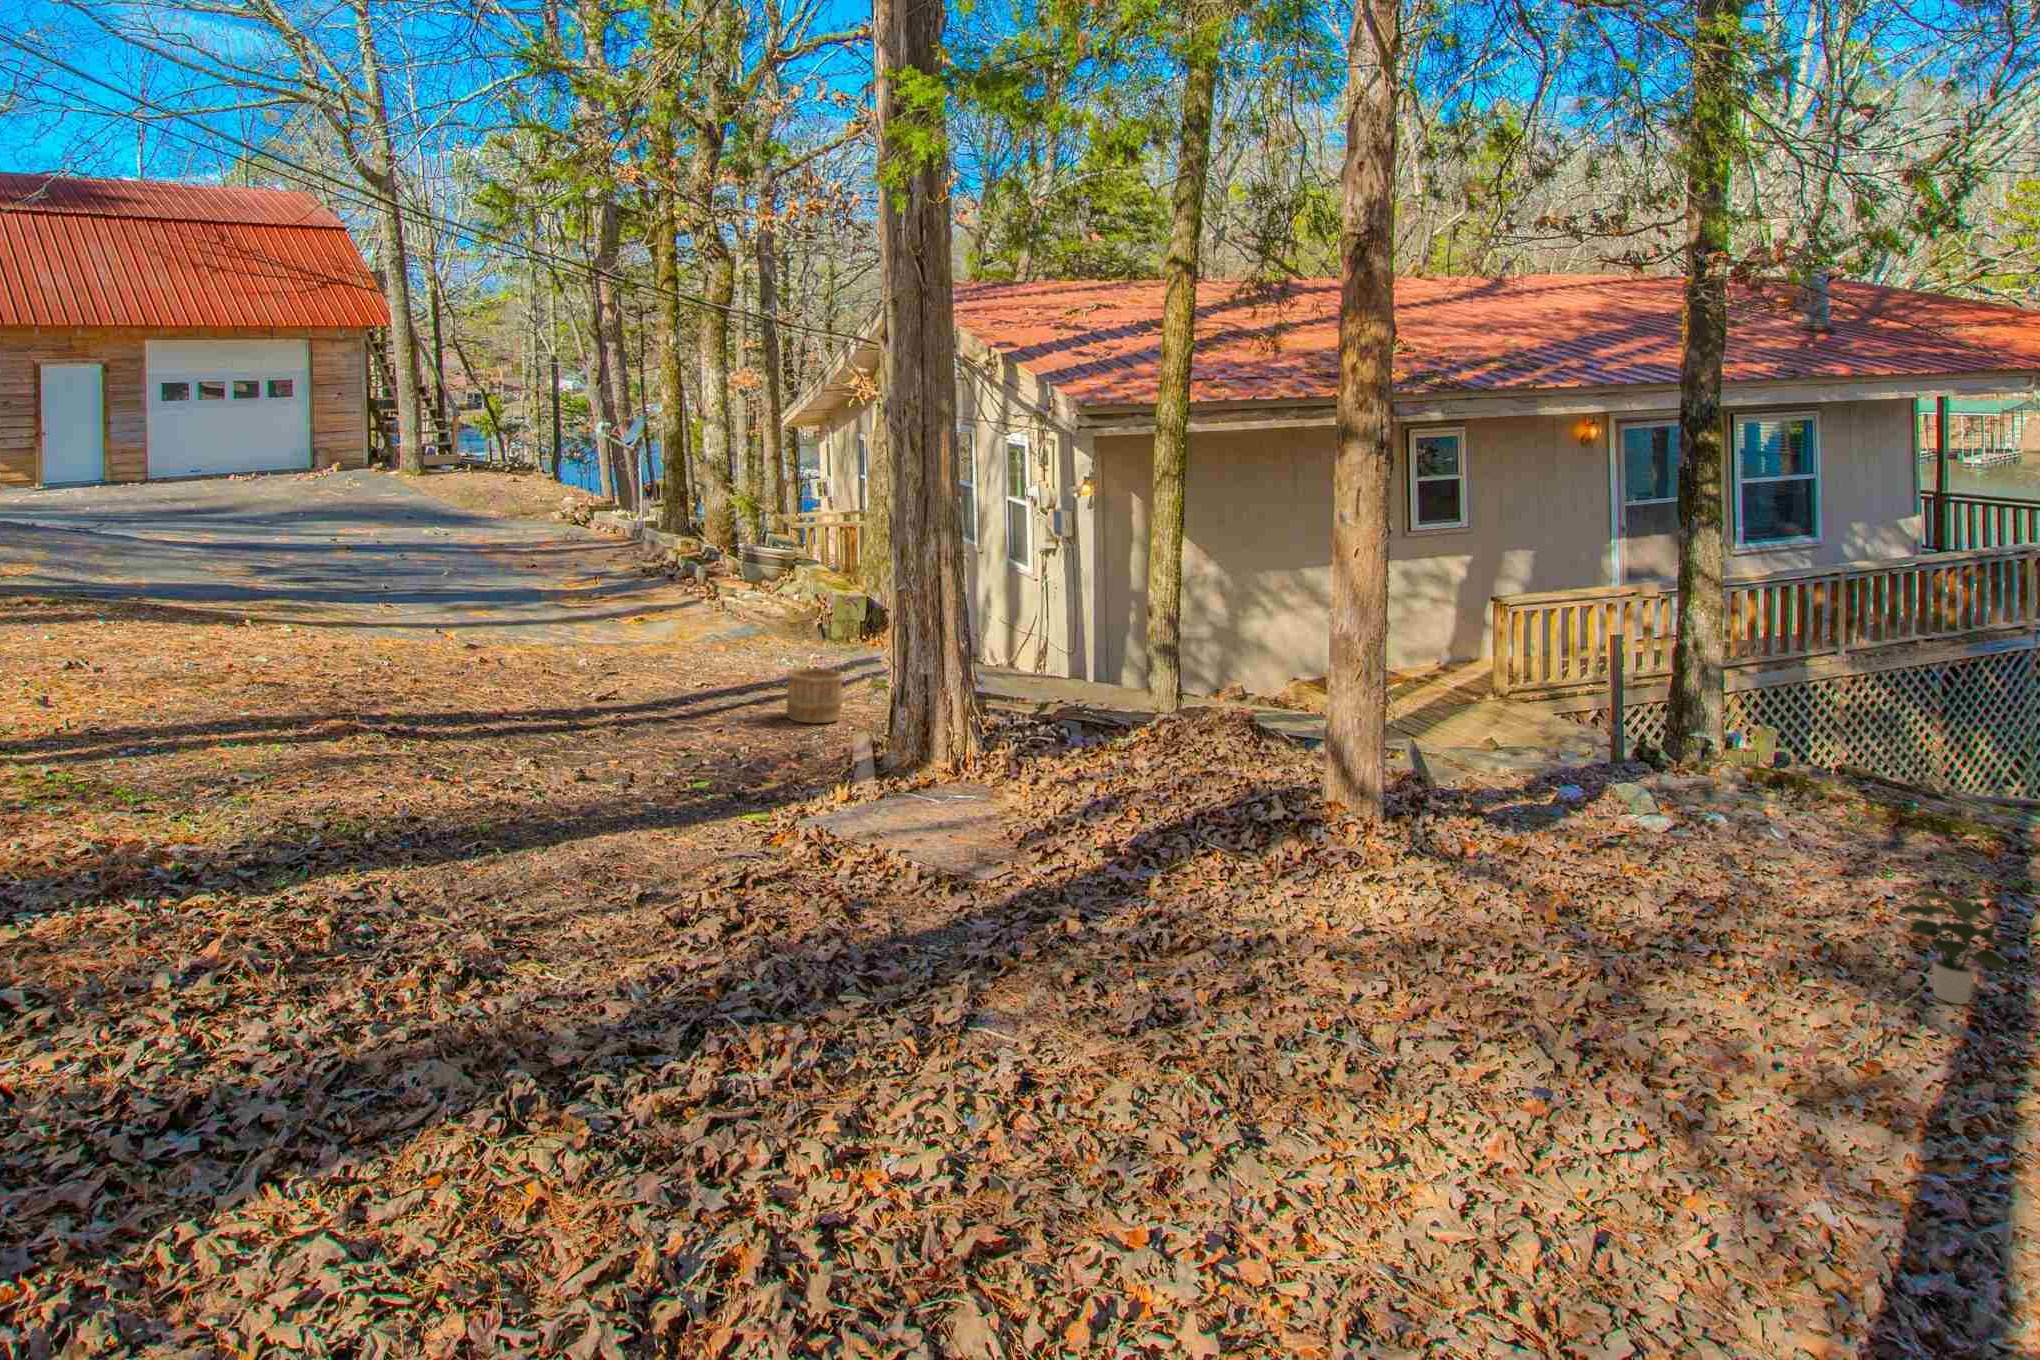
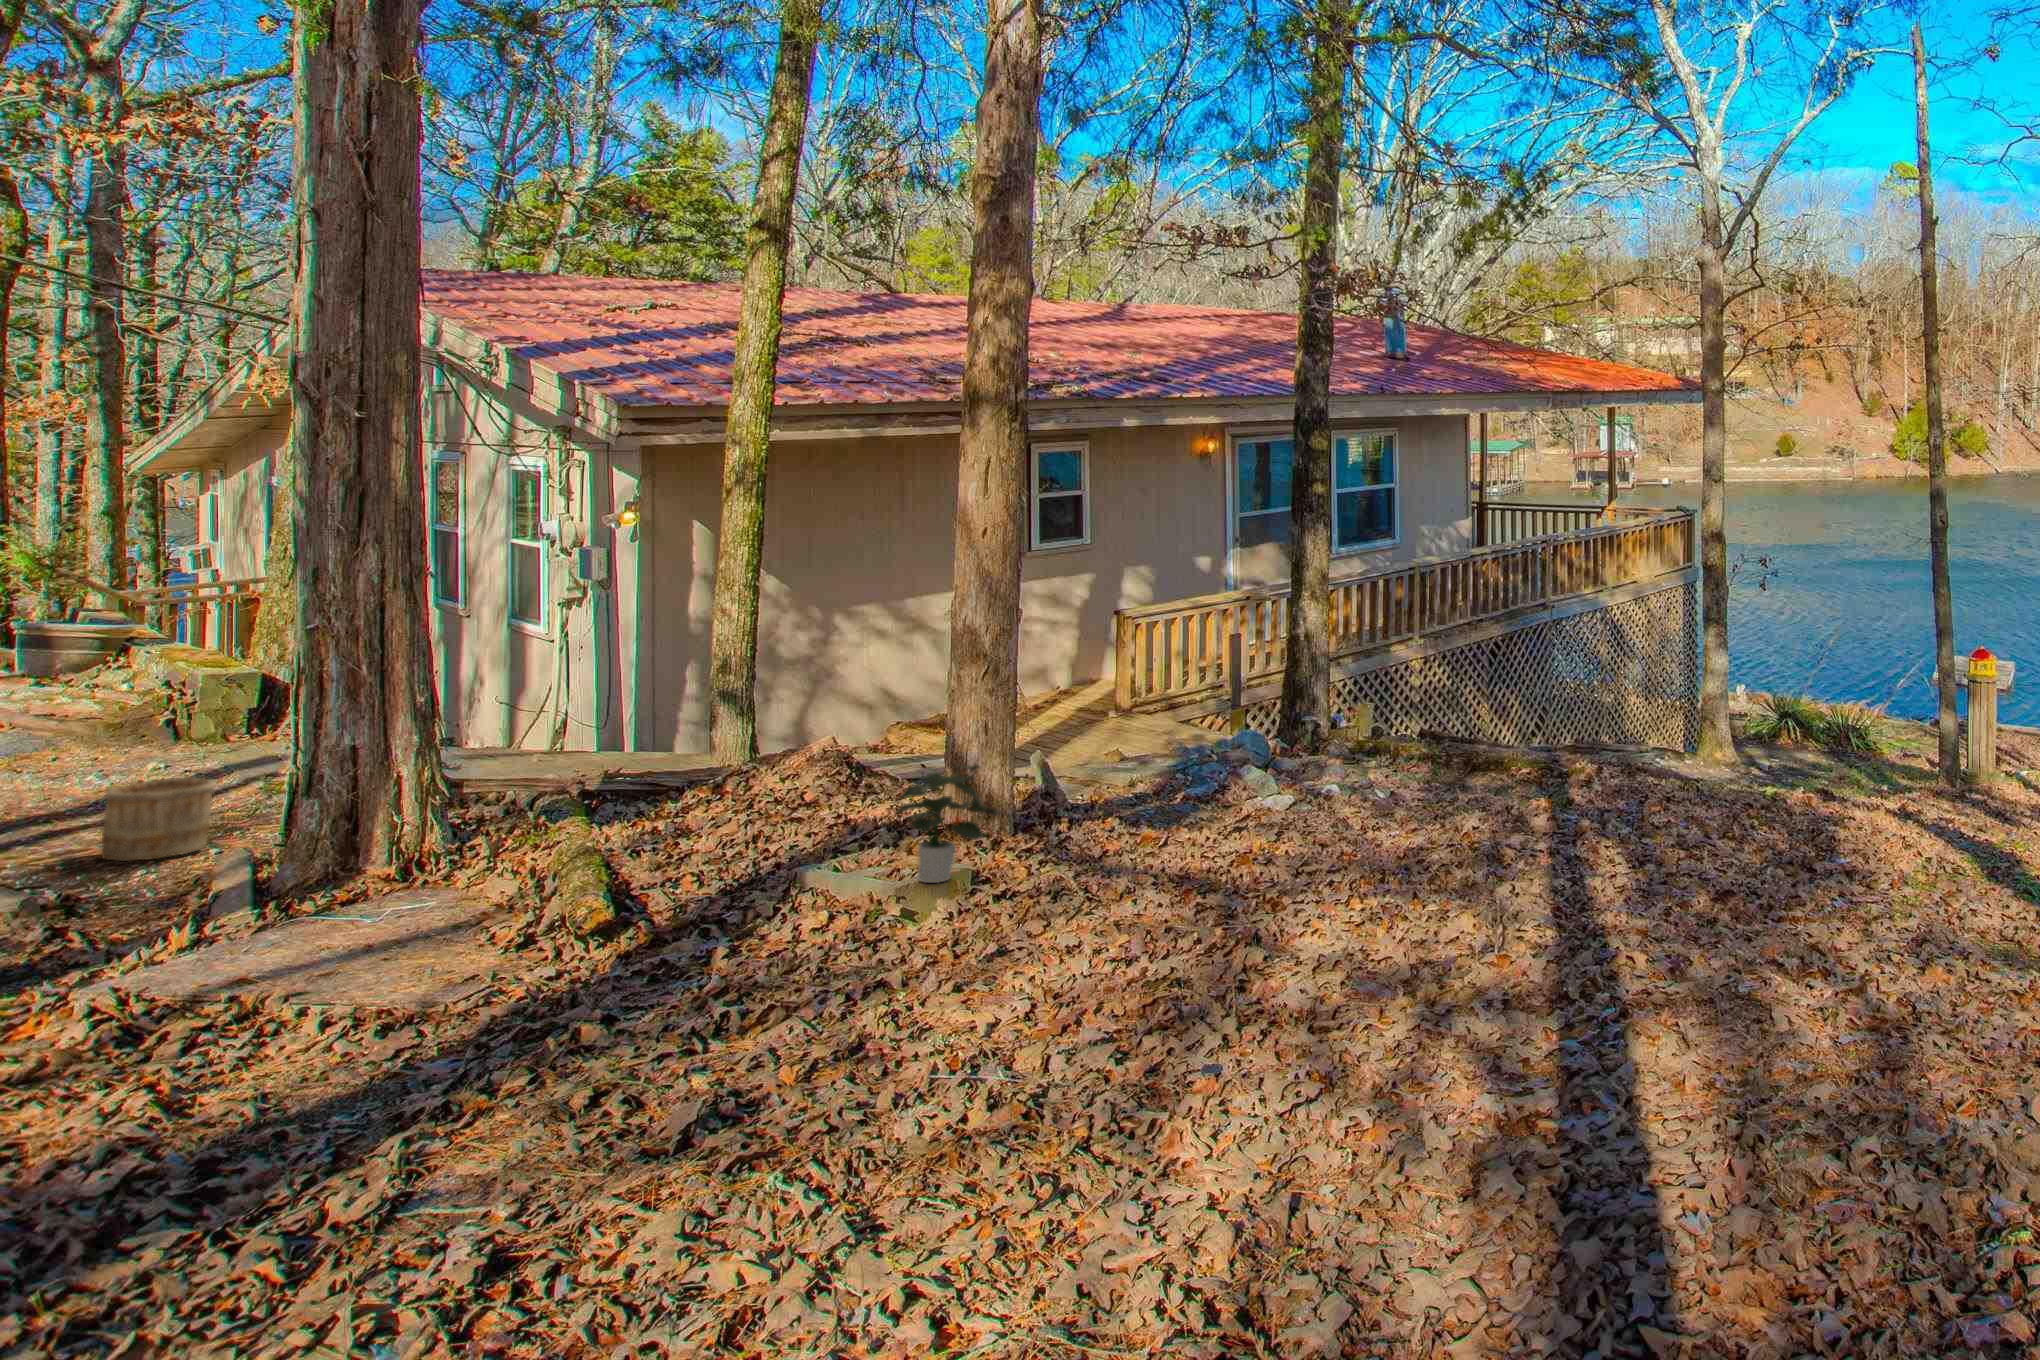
potted plant: present [1899,891,2018,1004] -> present [895,765,999,883]

